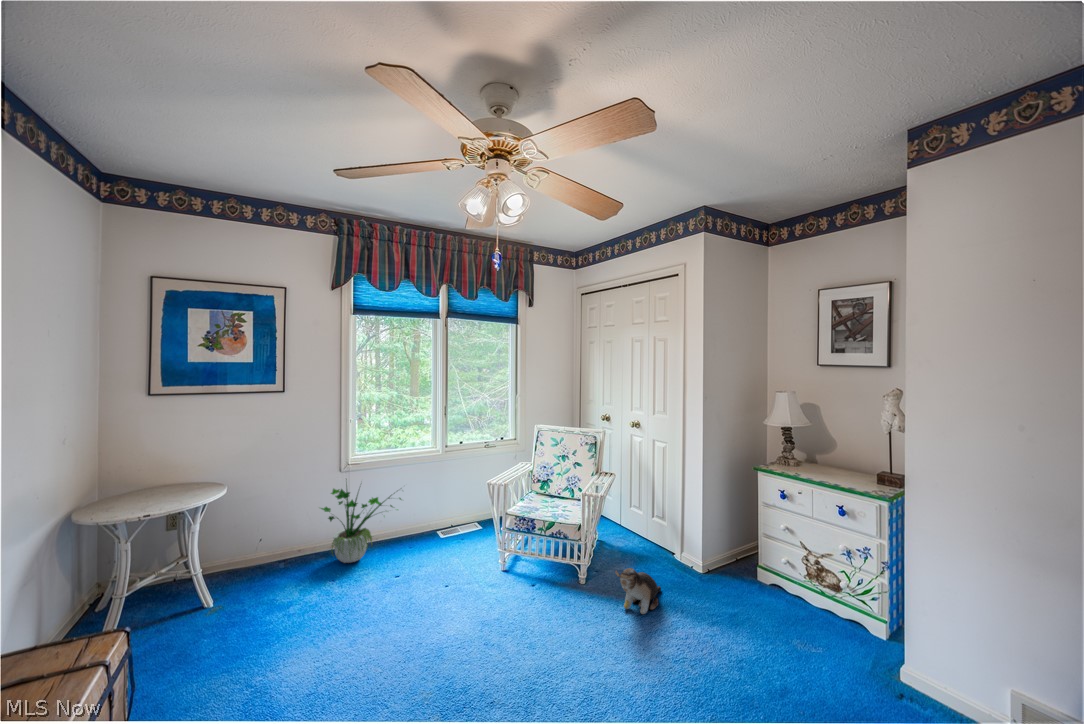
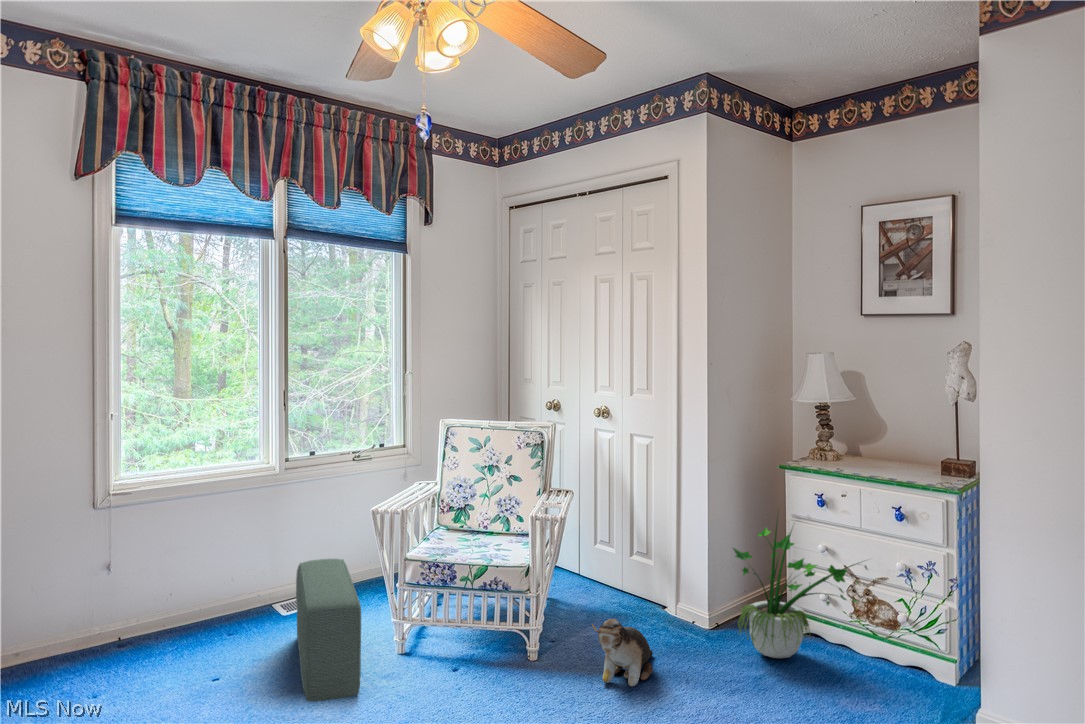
potted plant: present [321,489,401,563] -> present [733,518,867,658]
pouf: none [439,509,474,602] -> present [296,559,361,702]

